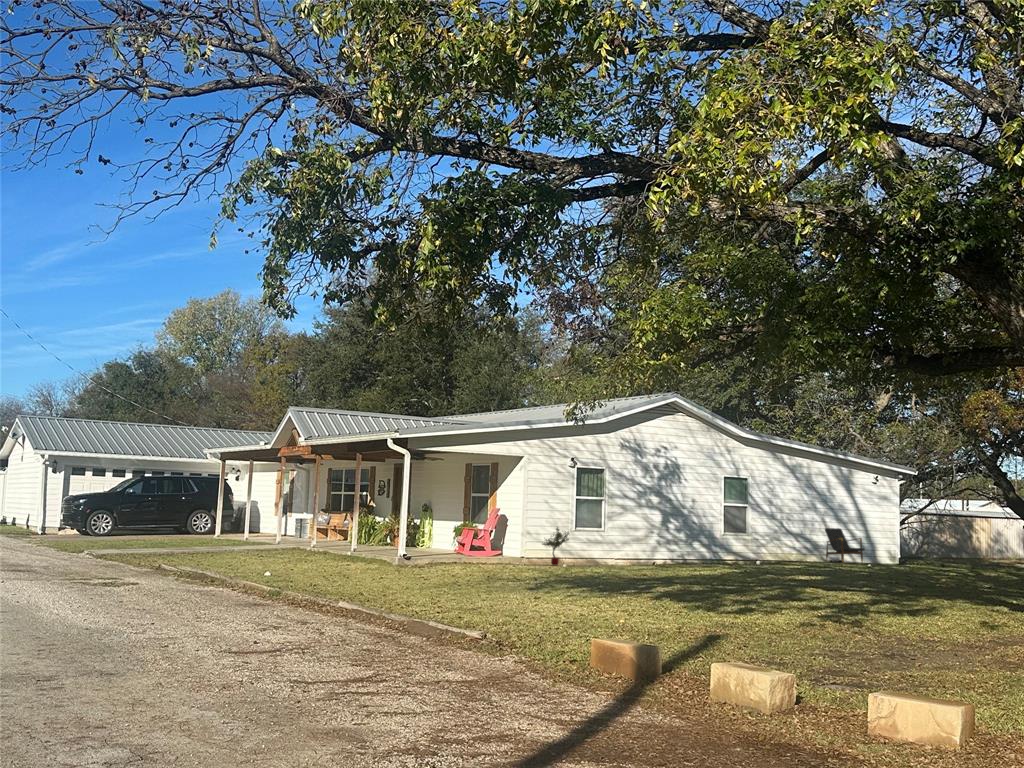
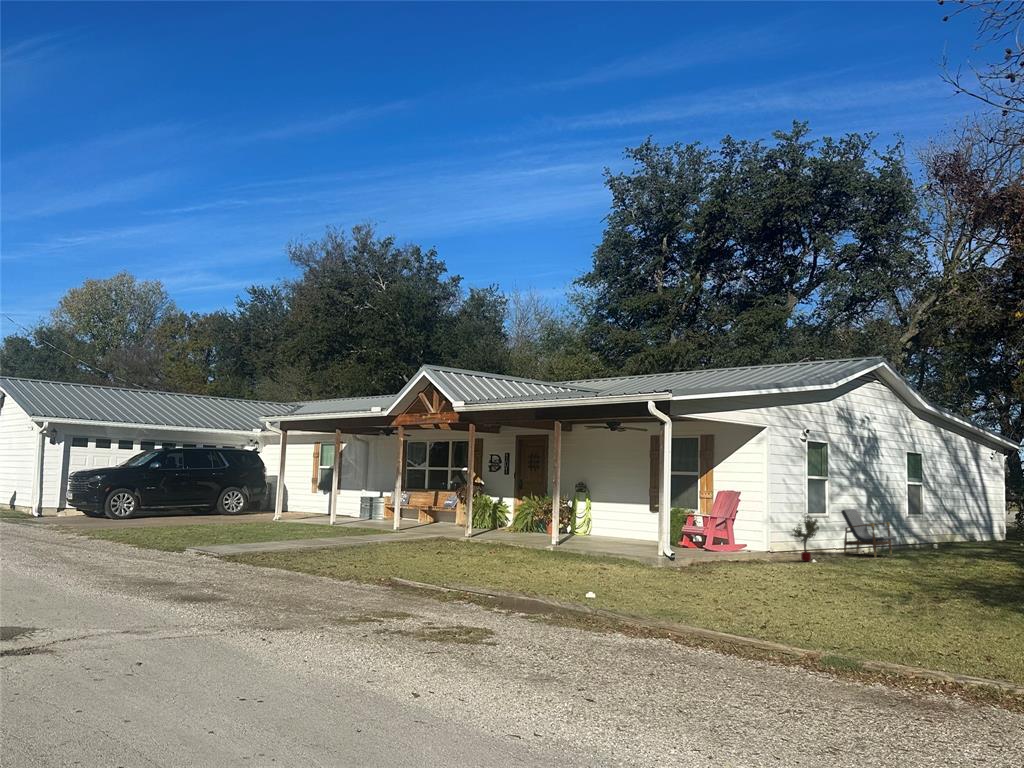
lounge chair: present [825,528,864,562] -> present [841,509,896,557]

